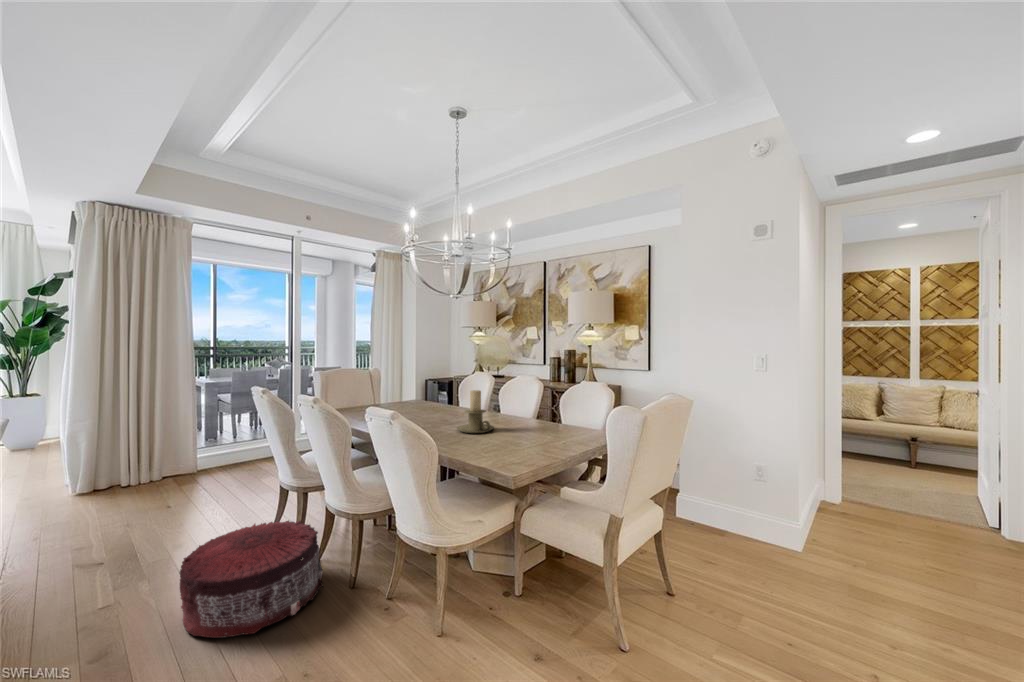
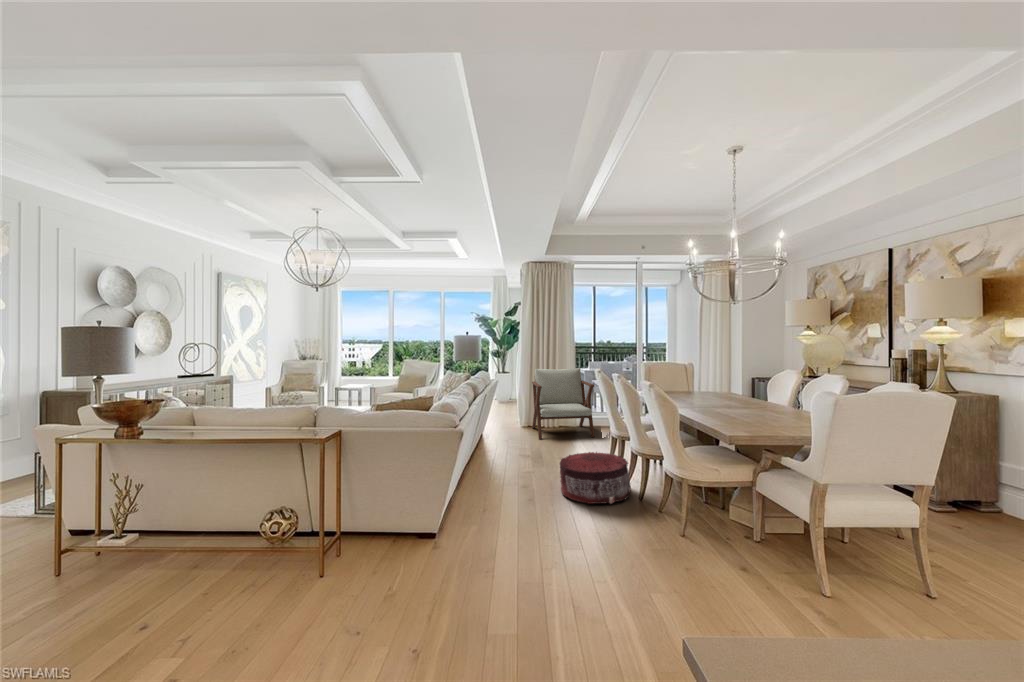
lounge chair: none [96,382,231,514] -> present [532,368,594,439]
candle holder: present [457,390,494,433] -> none [734,382,771,418]

